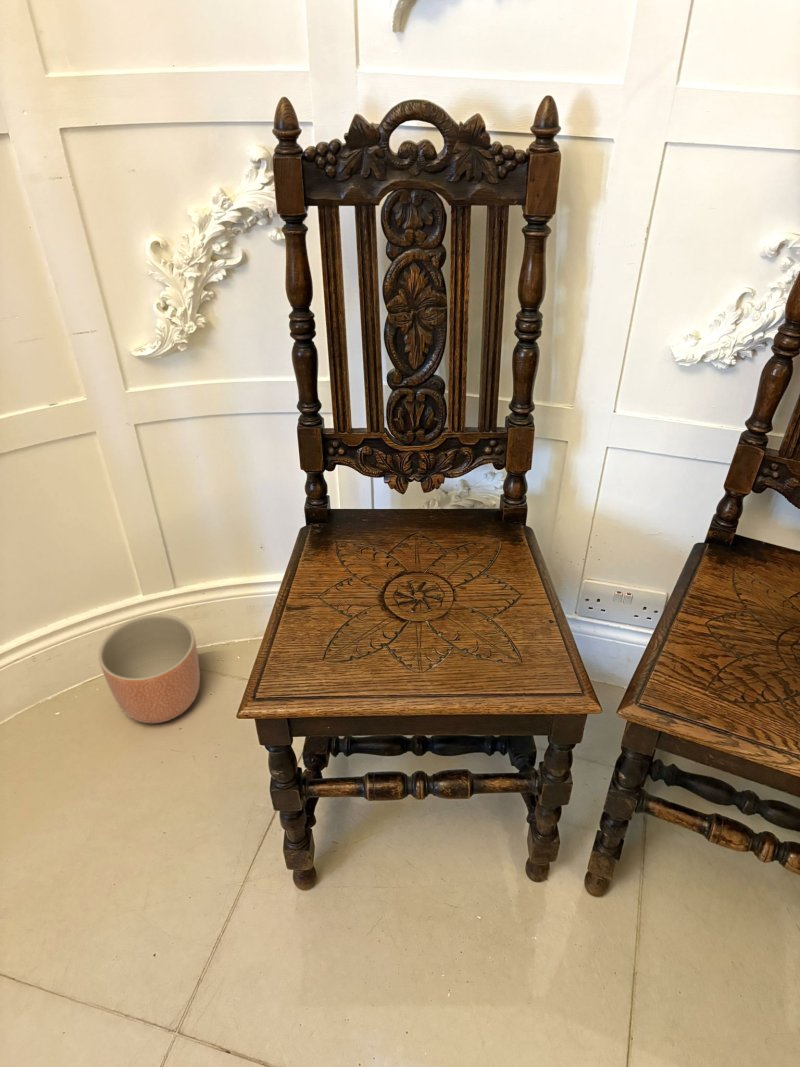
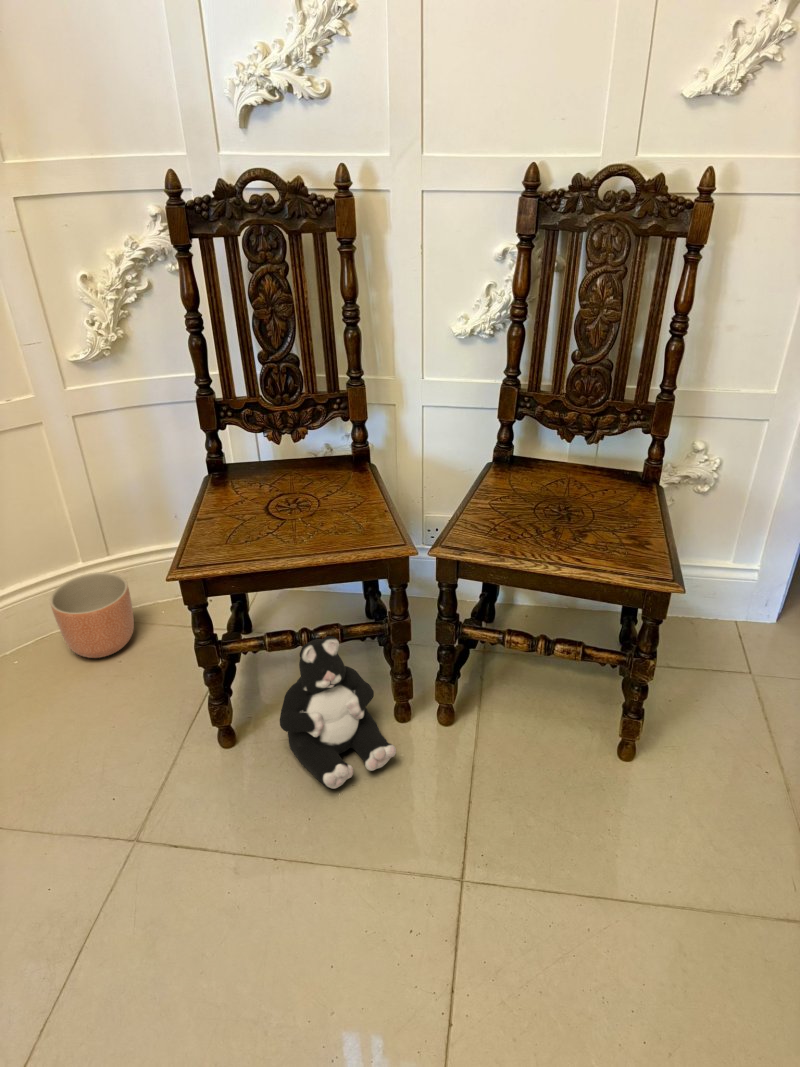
plush toy: none [380,783,533,993] -> present [280,636,396,789]

